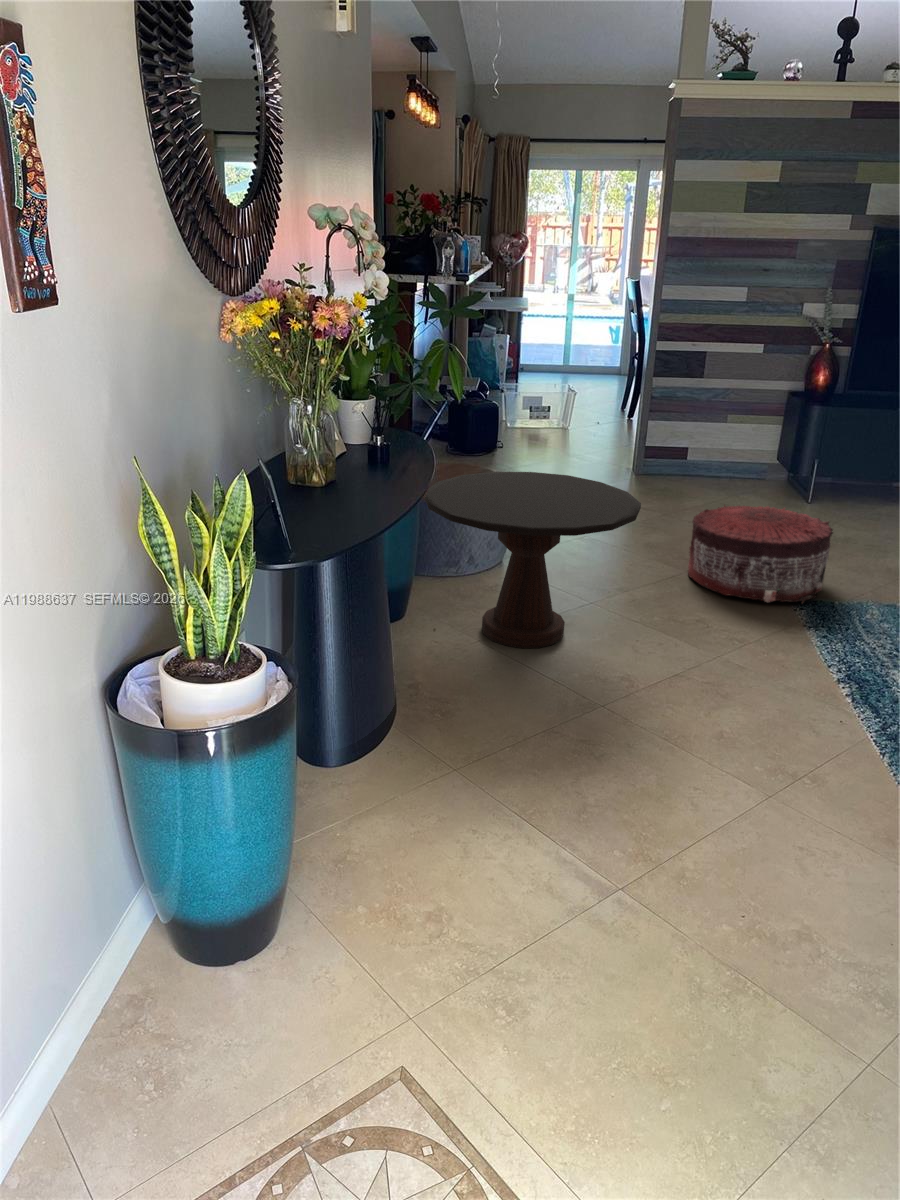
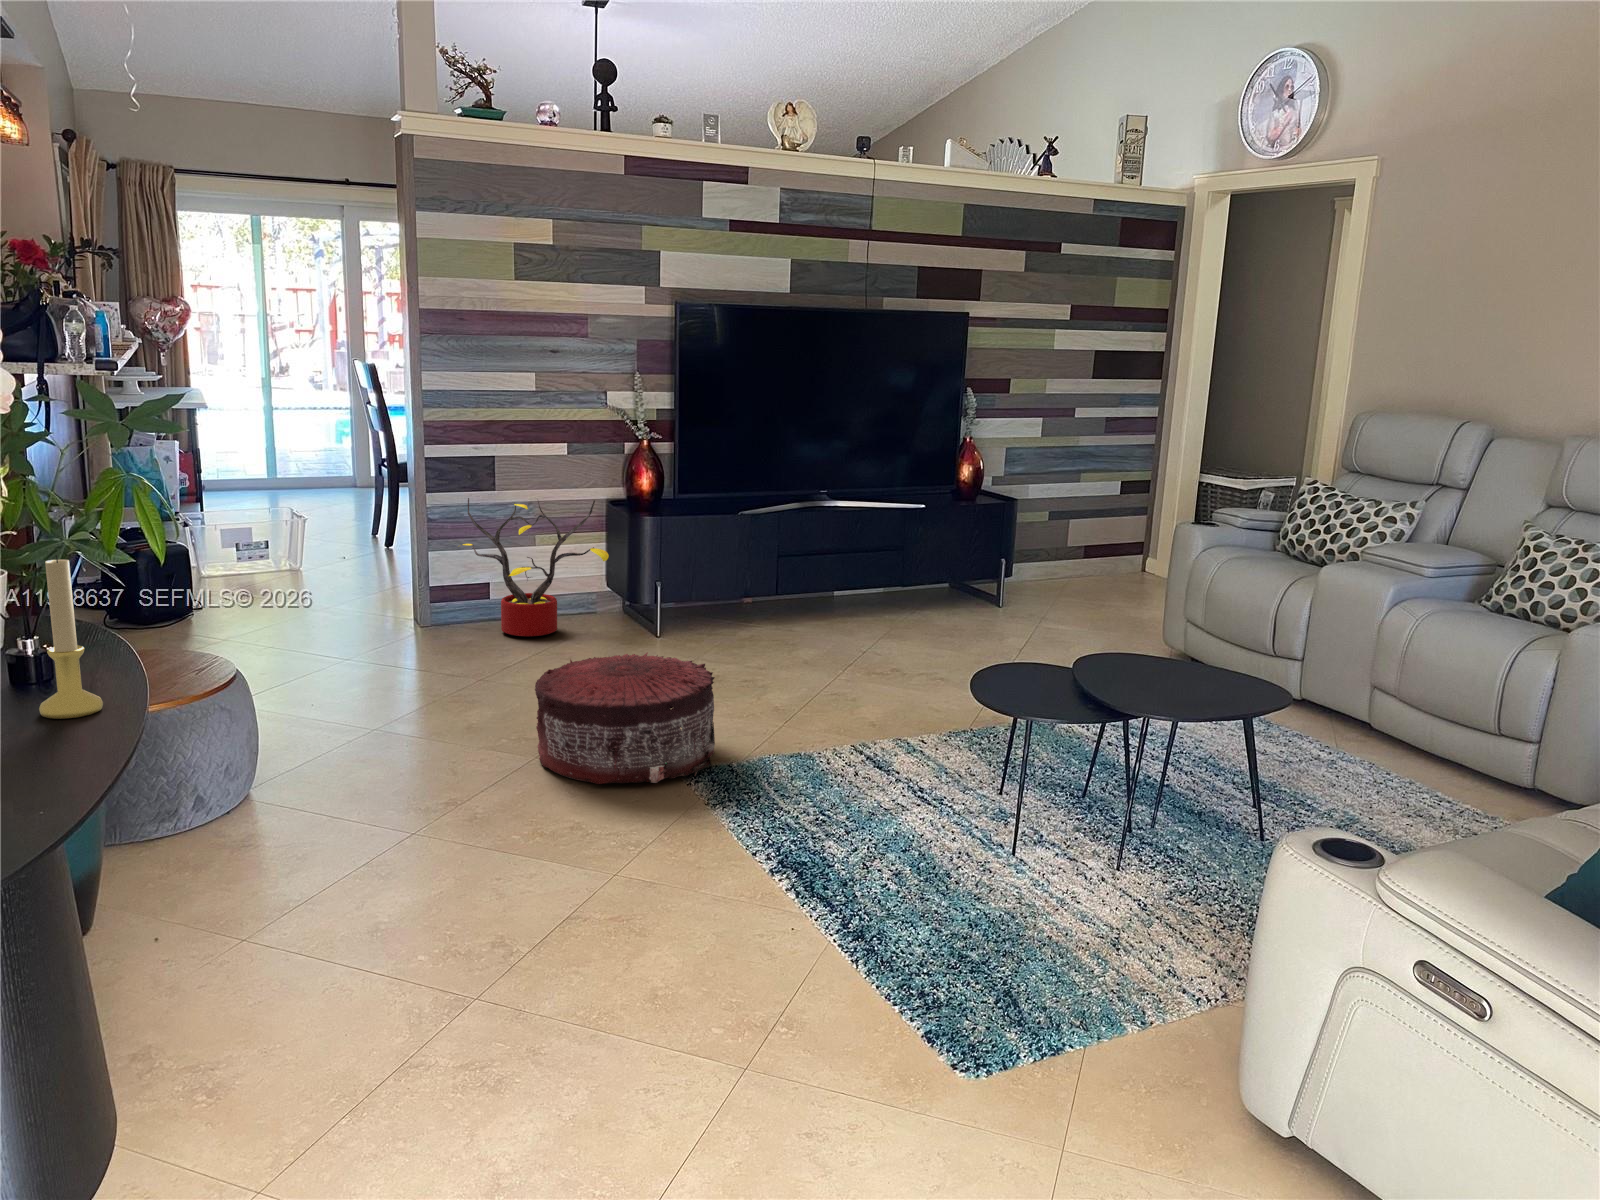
decorative plant: none [669,382,781,490] -> present [463,498,609,636]
candle holder: none [378,383,409,479] -> present [39,555,103,719]
side table: present [425,472,641,648] -> none [114,654,480,940]

